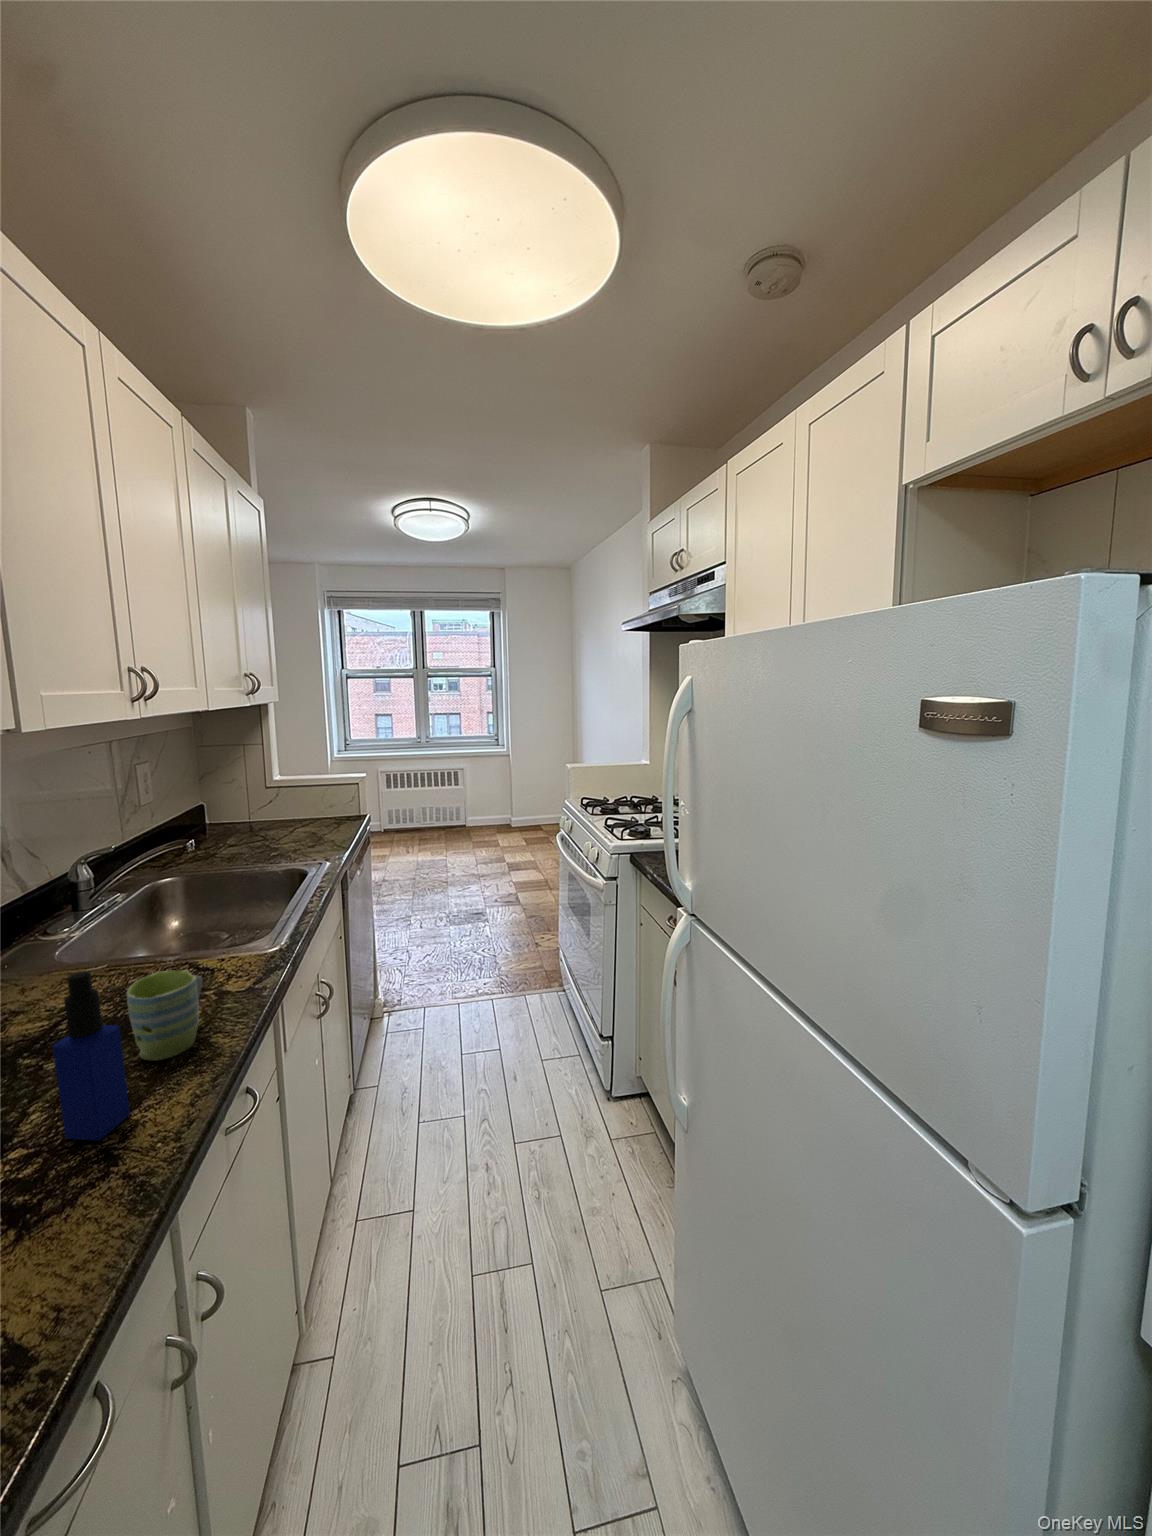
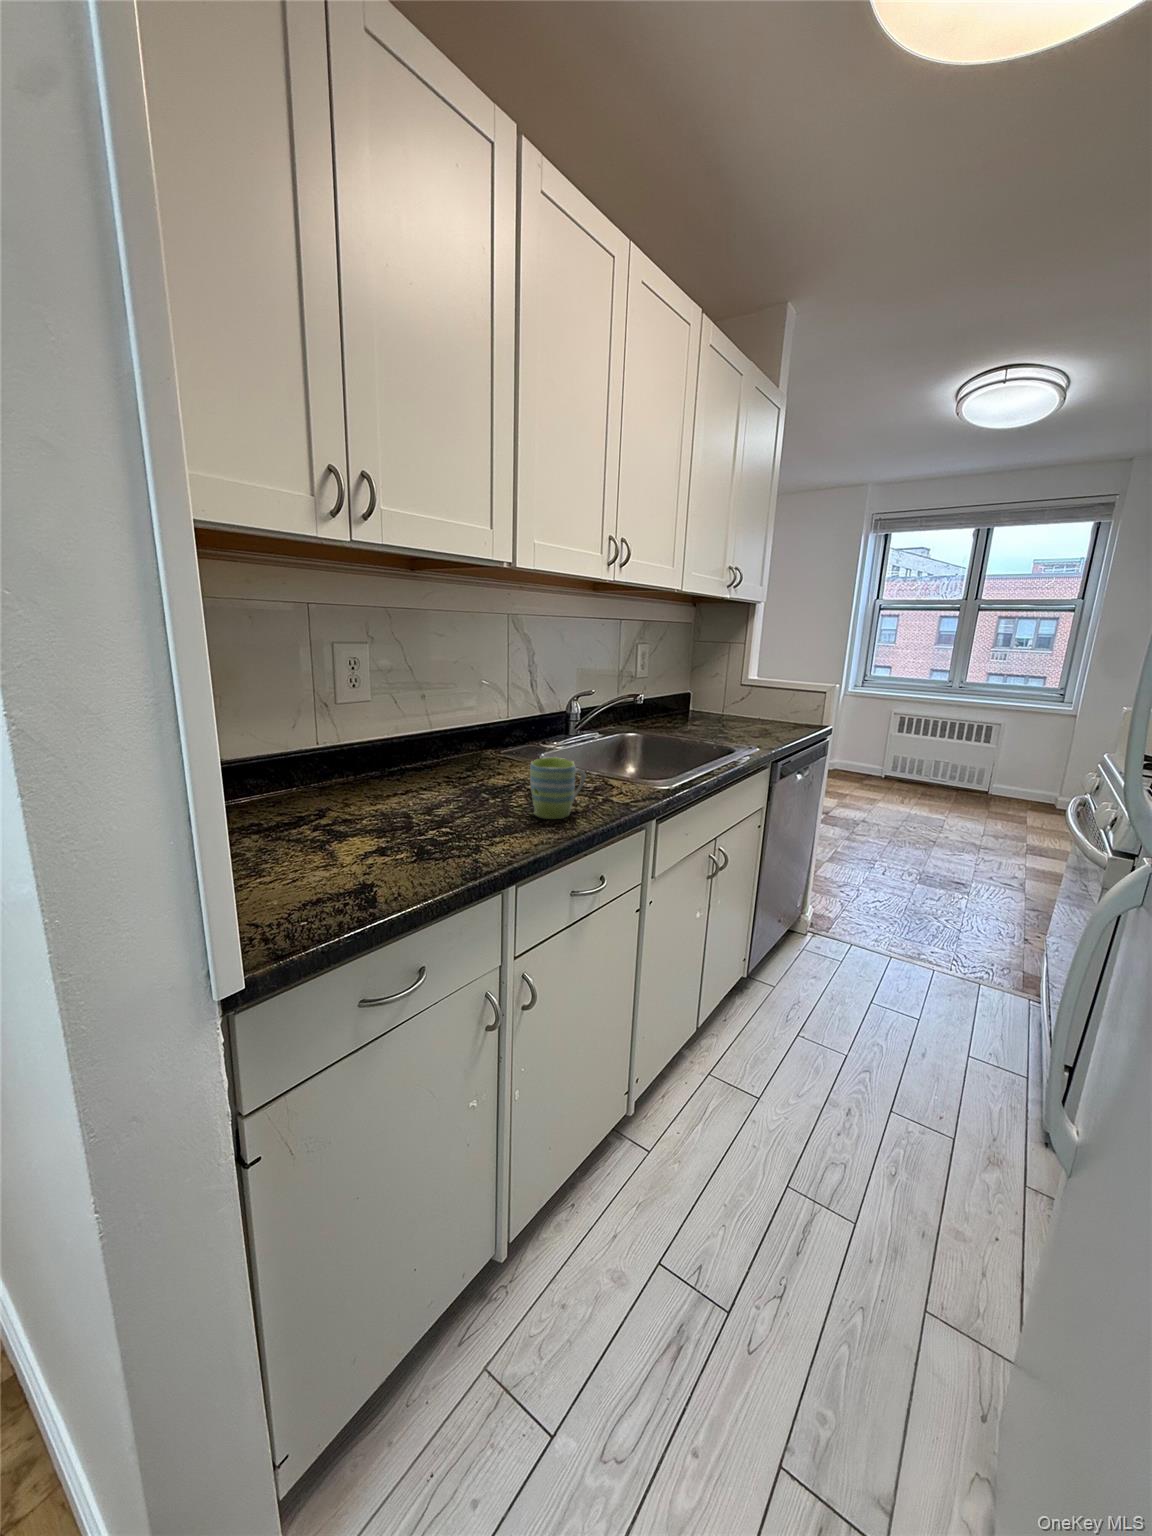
bottle: present [53,971,130,1141] -> none [467,719,504,840]

